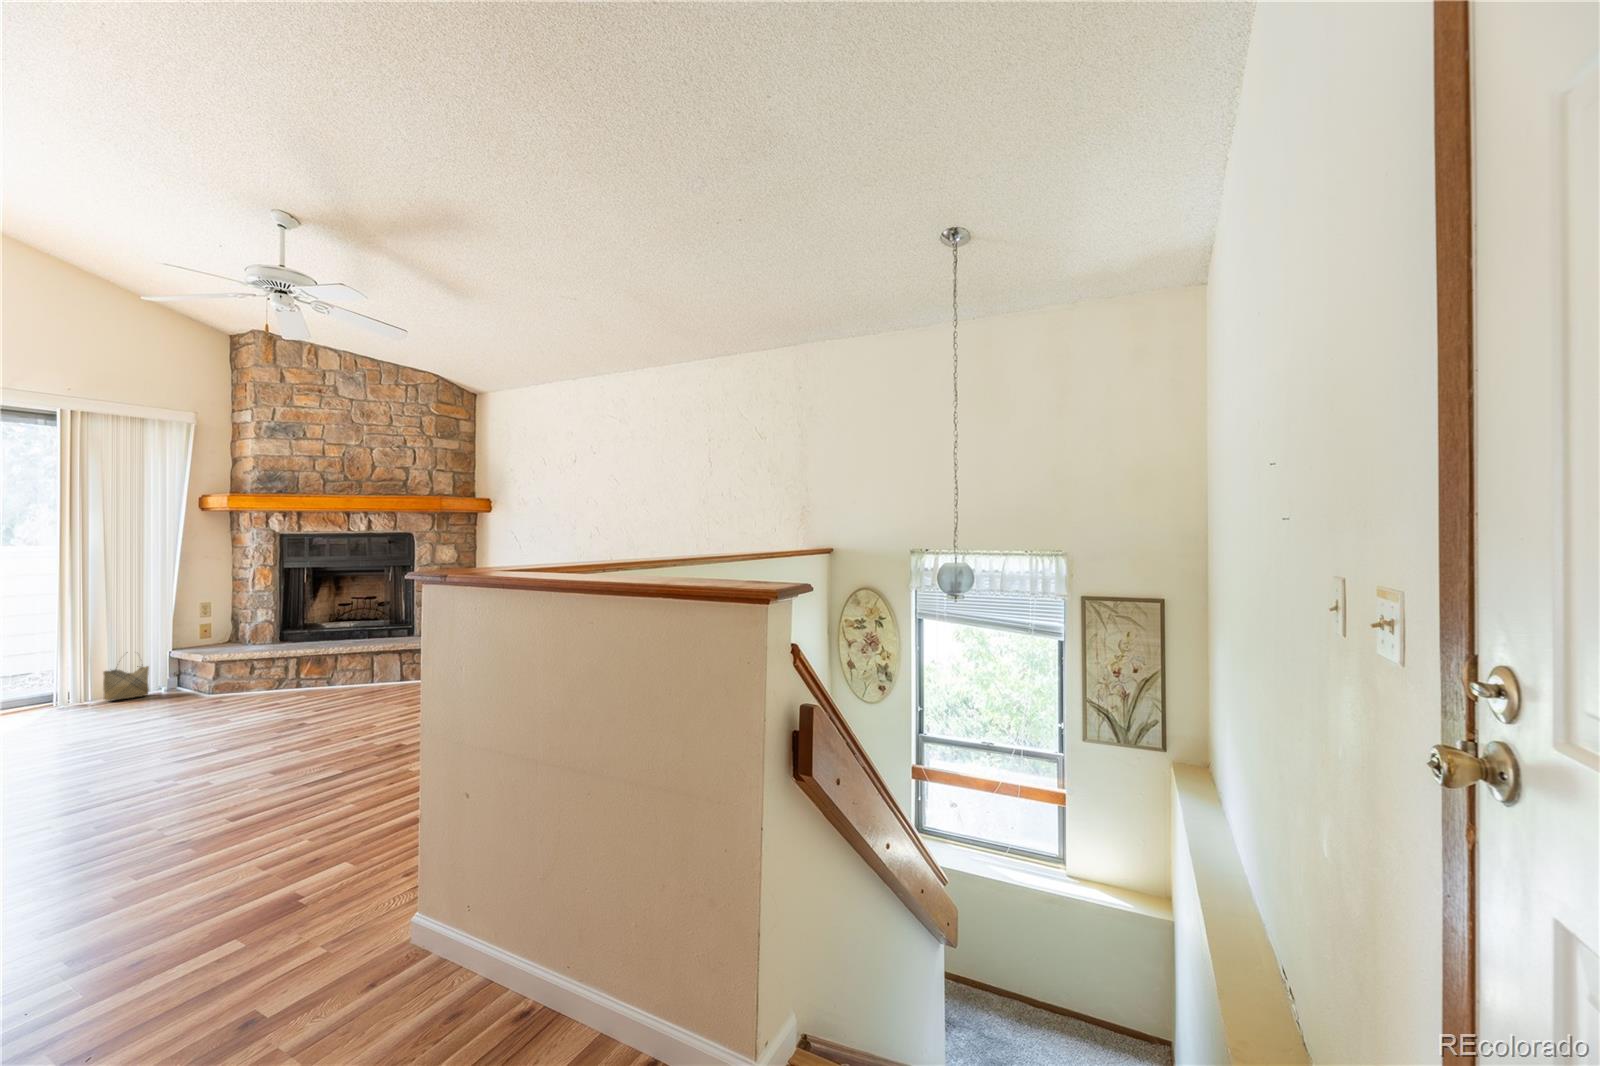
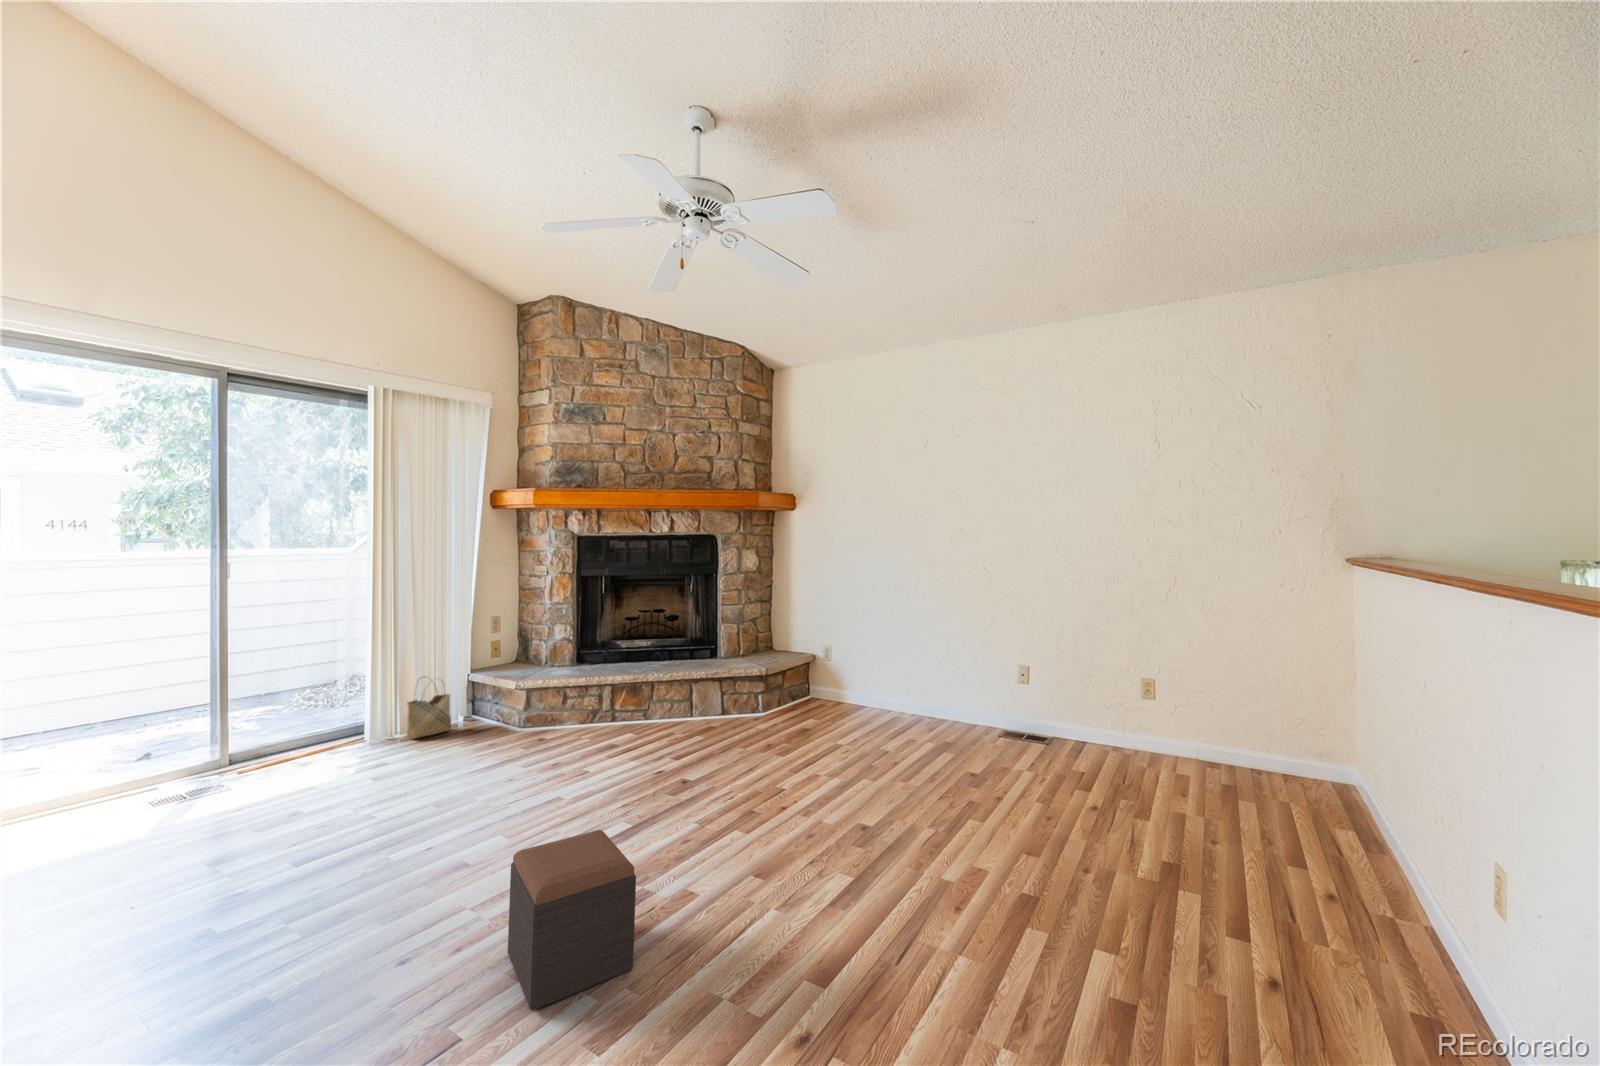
footstool: none [64,722,157,812] -> present [508,830,636,1010]

